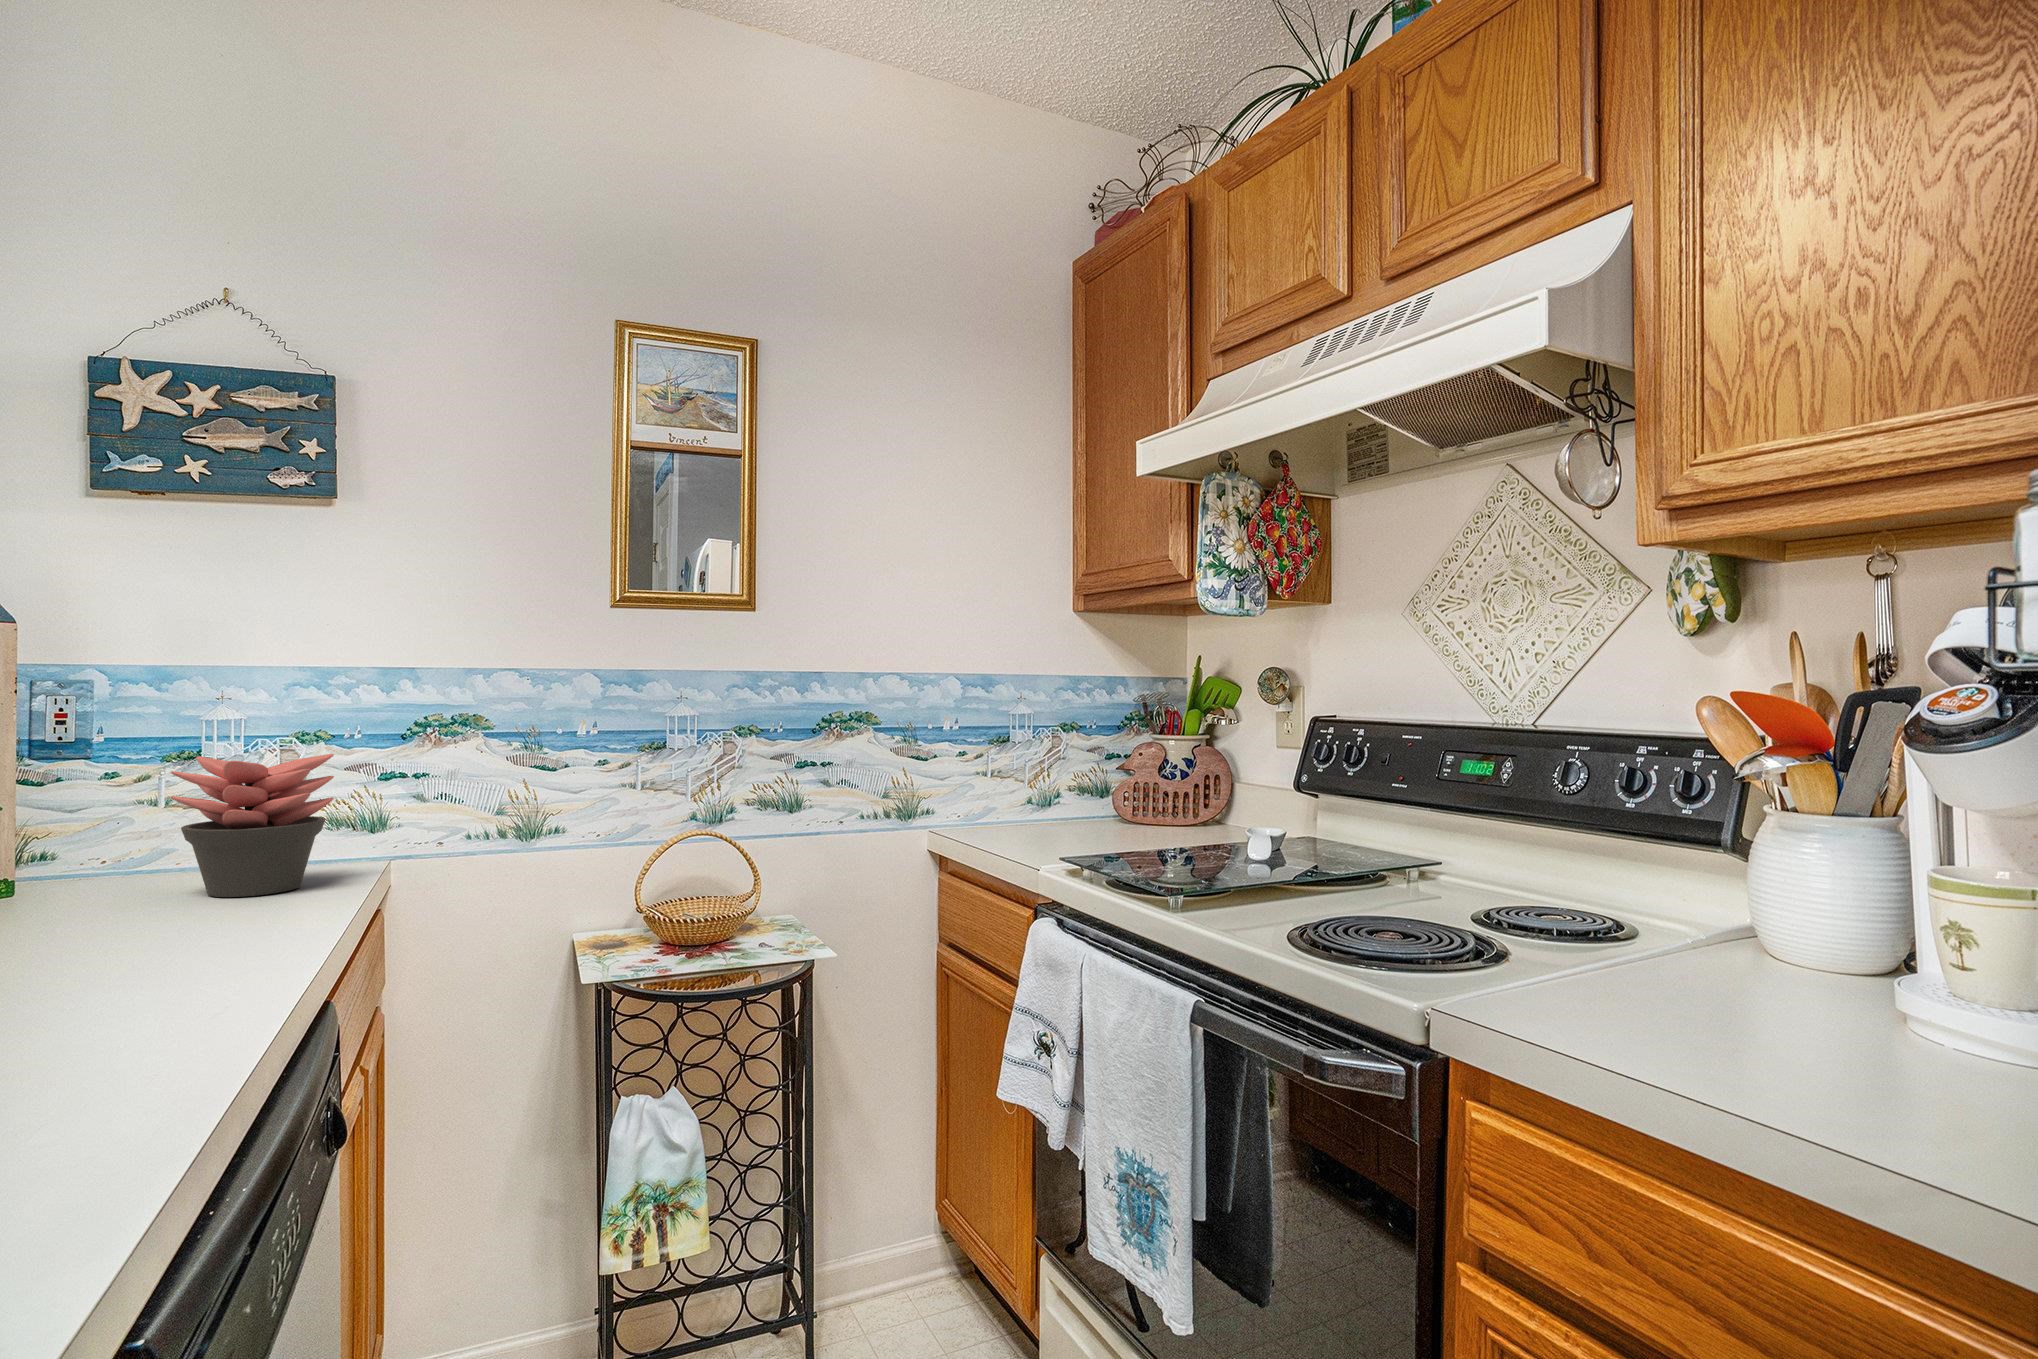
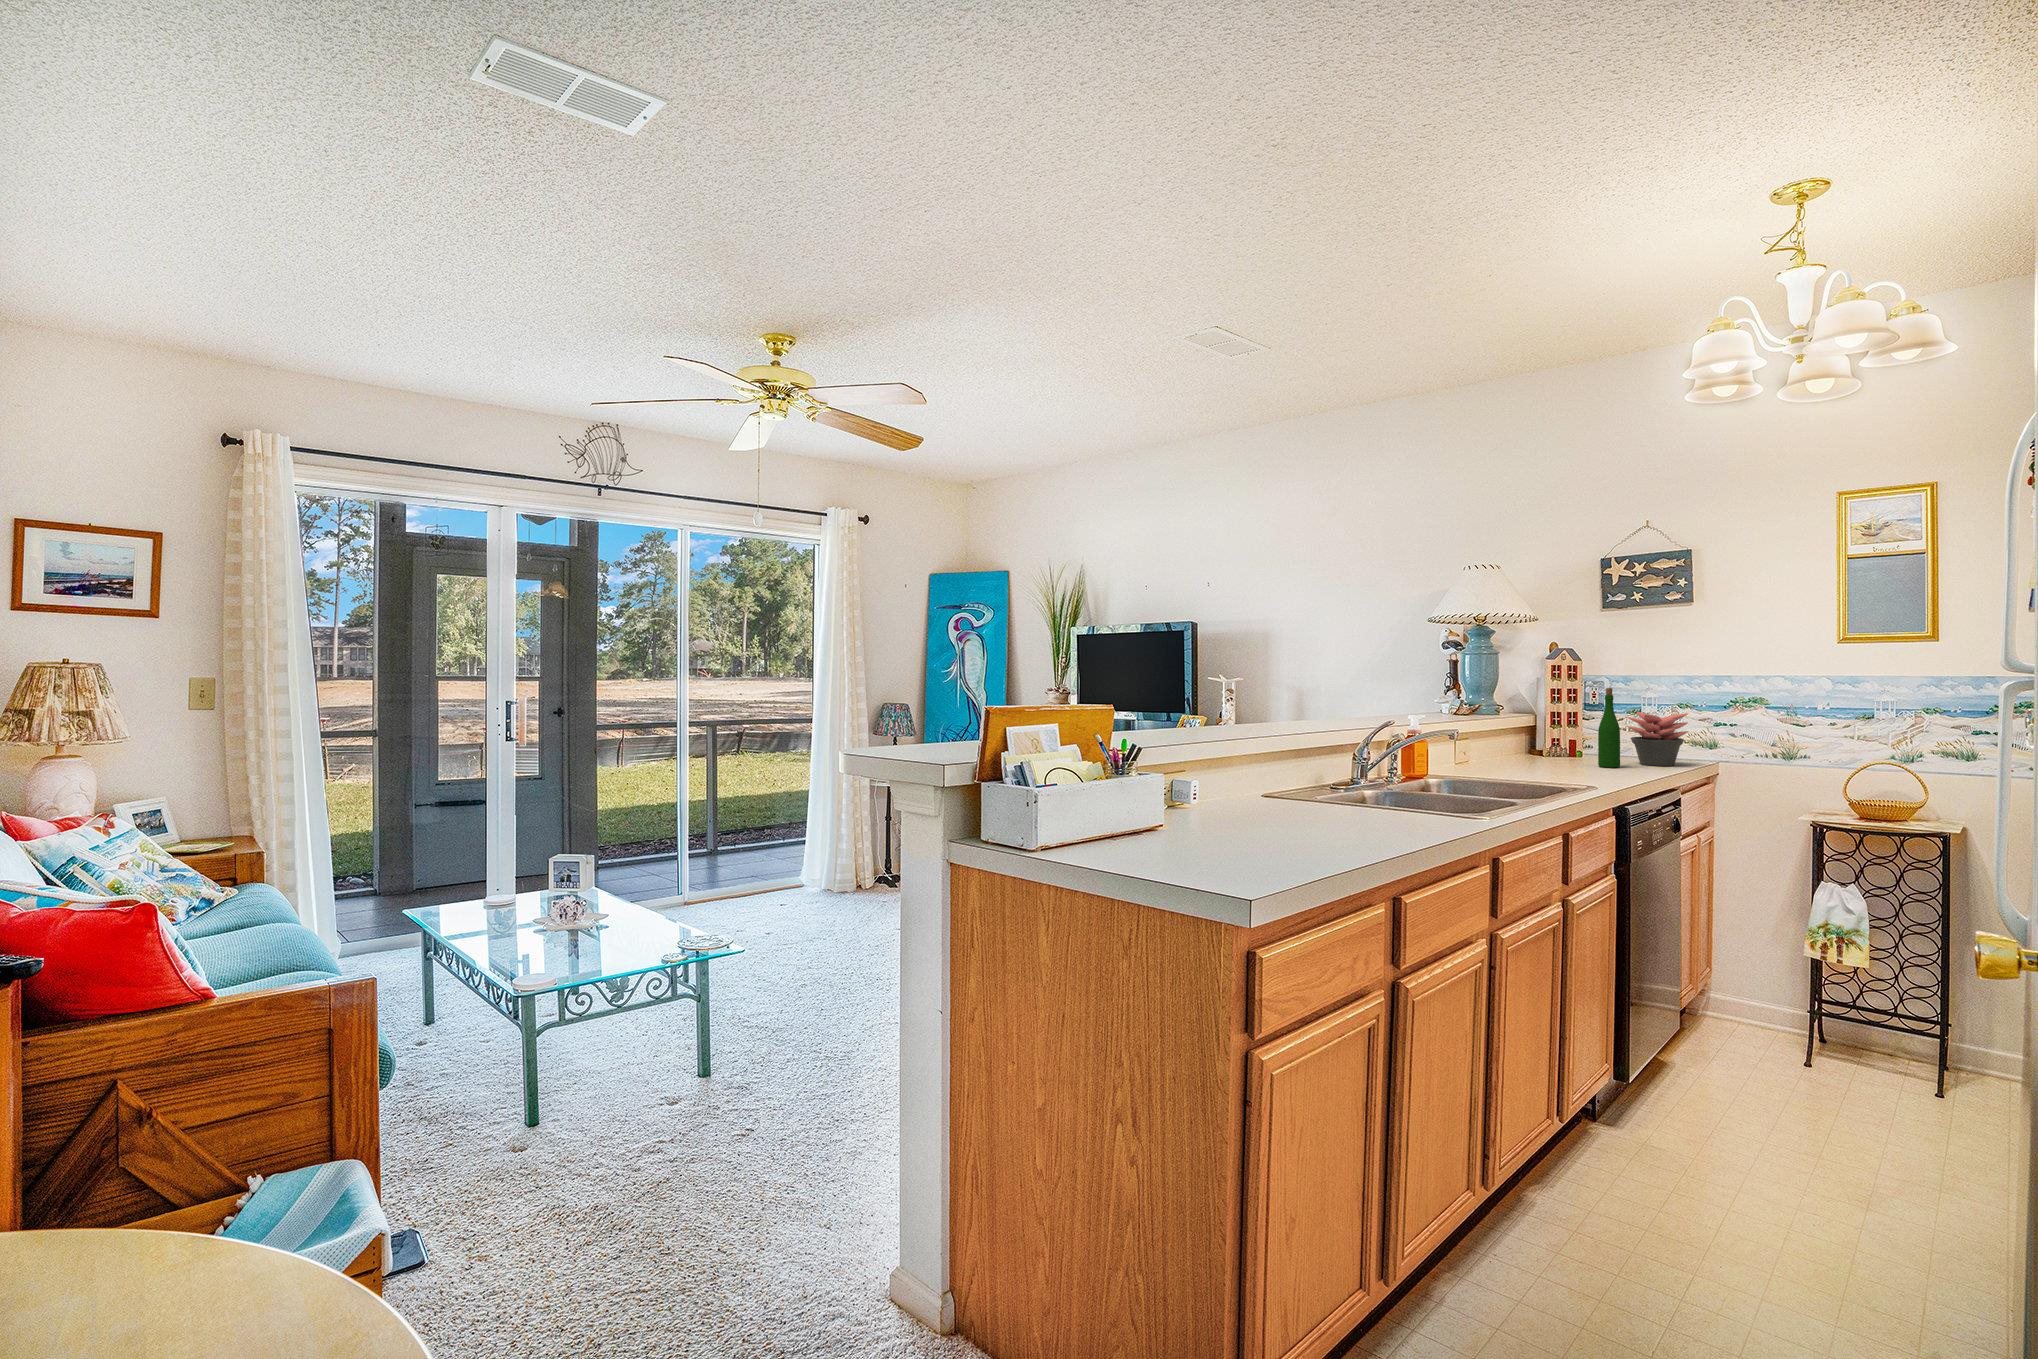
wine bottle: none [81,687,156,928] -> present [1598,688,1620,768]

